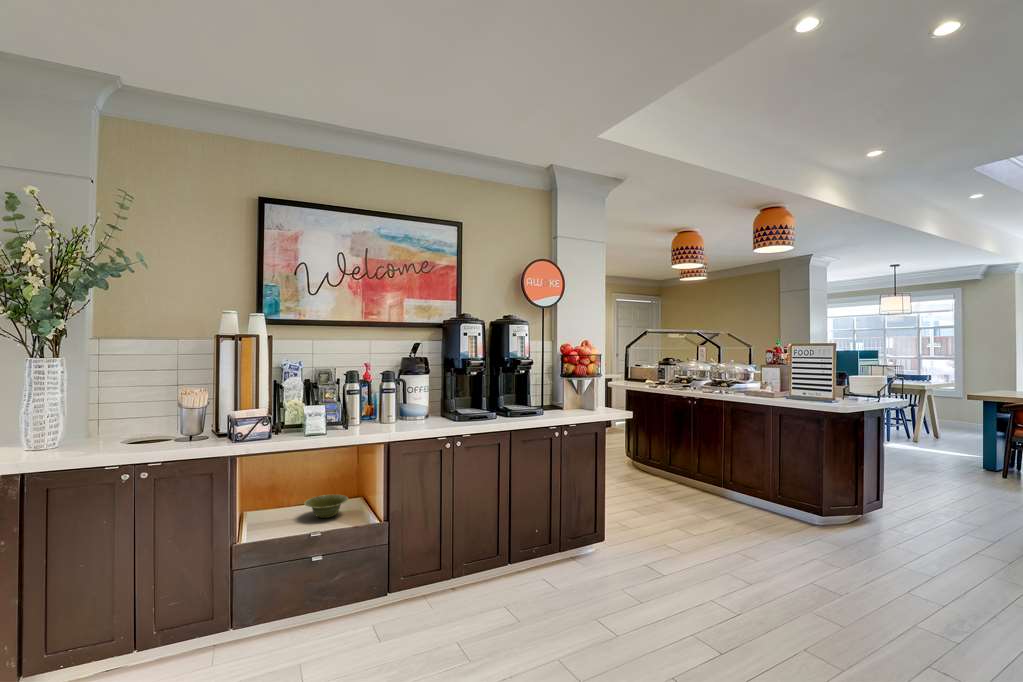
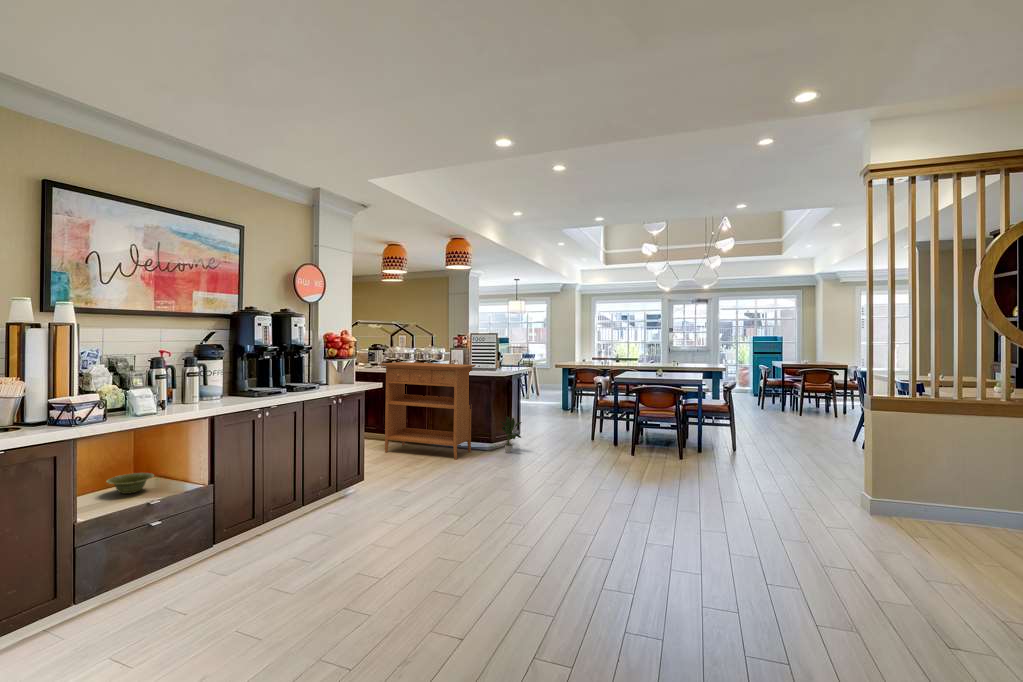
console table: none [655,382,797,531] -> present [381,362,476,460]
potted plant: none [842,475,889,536] -> present [500,416,522,453]

